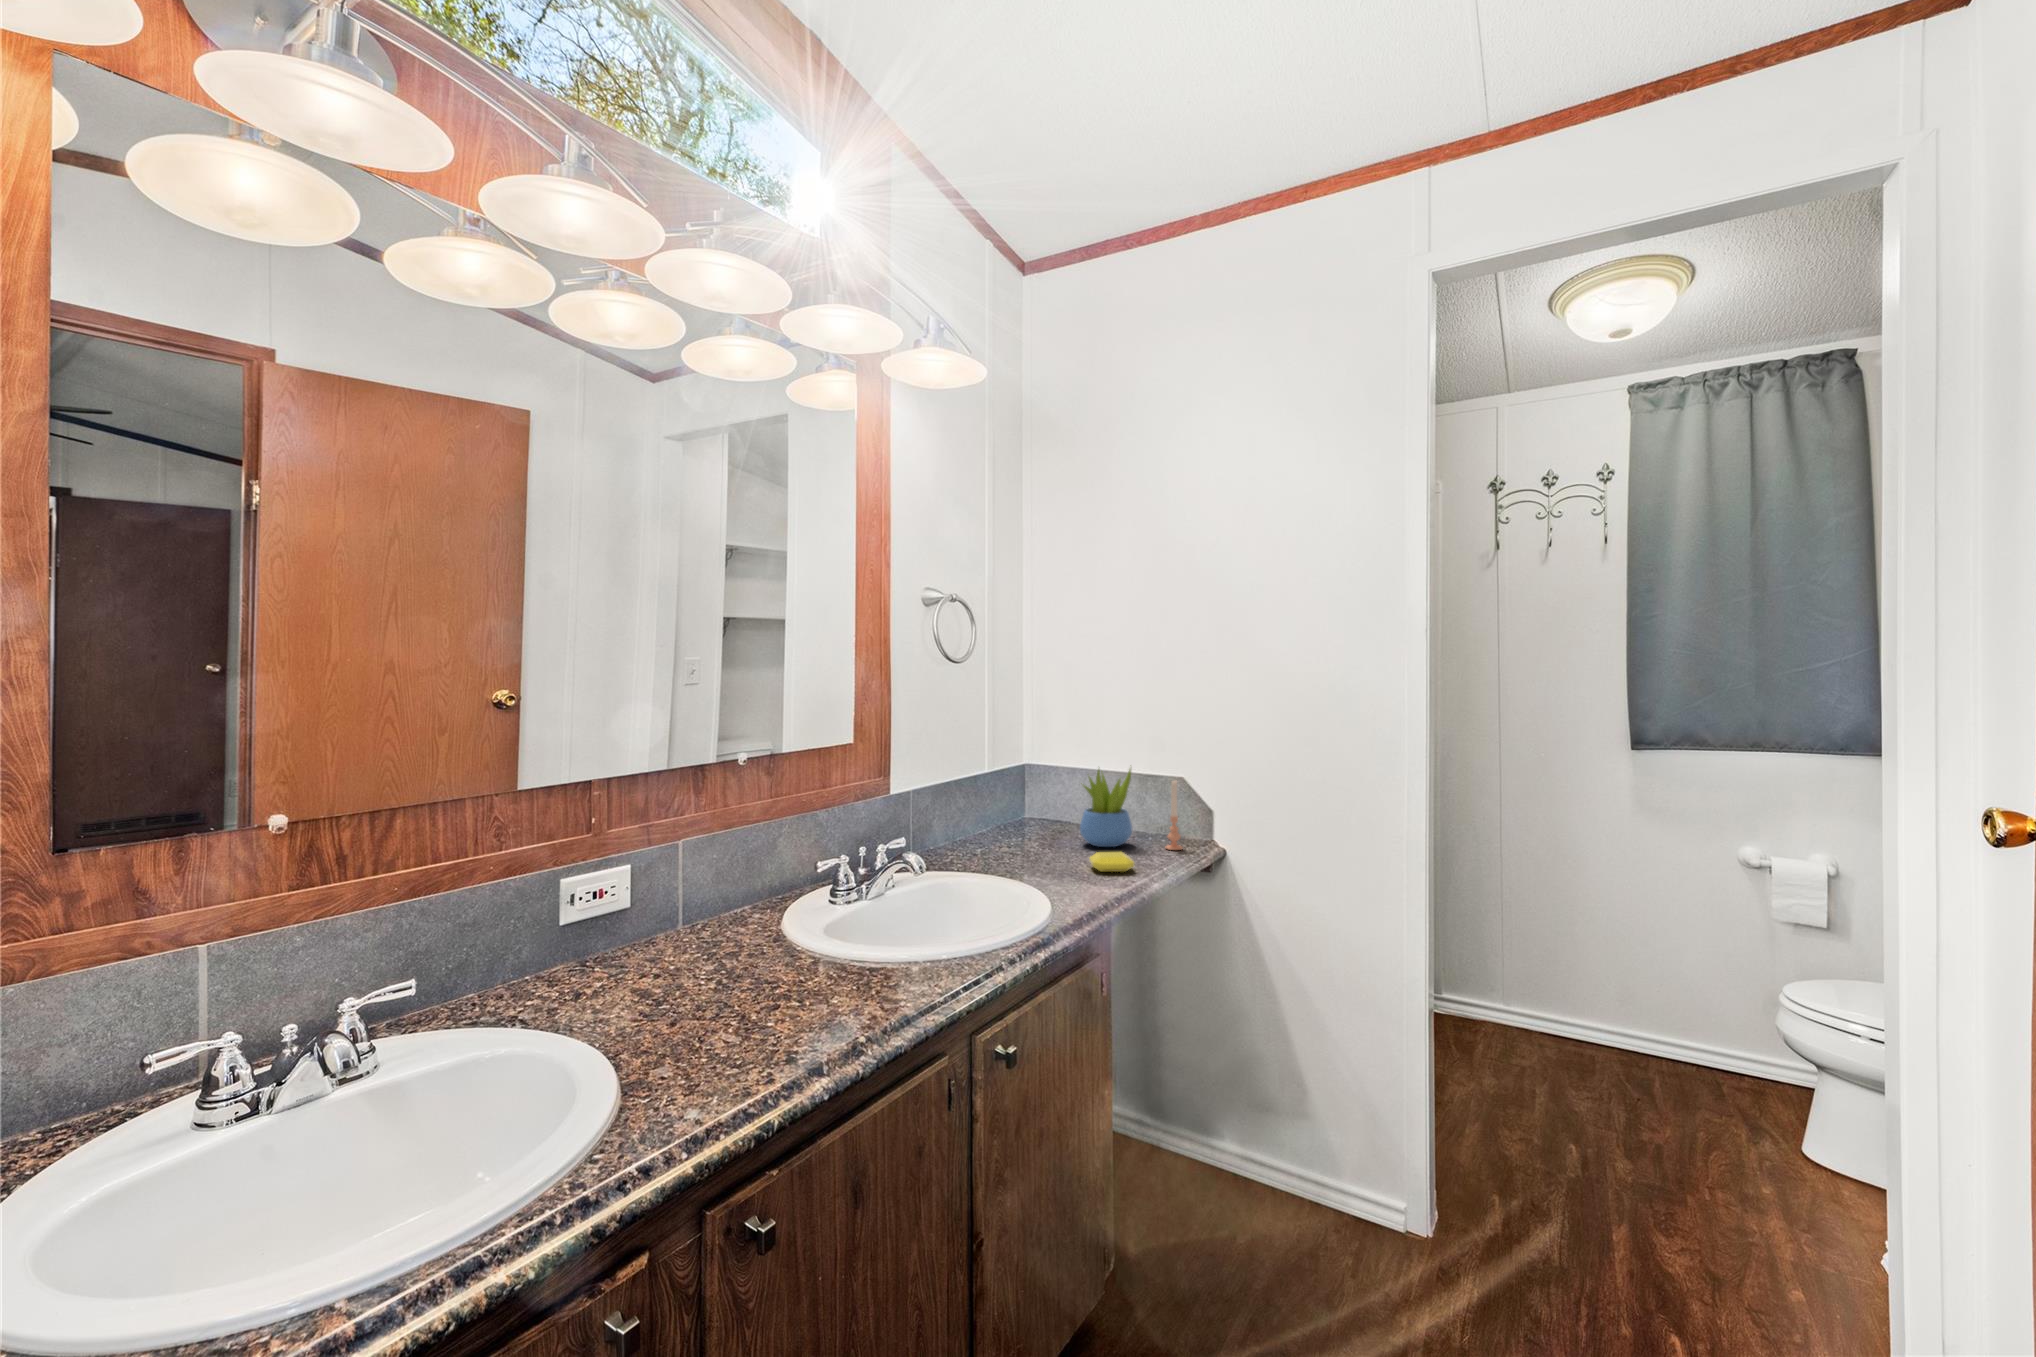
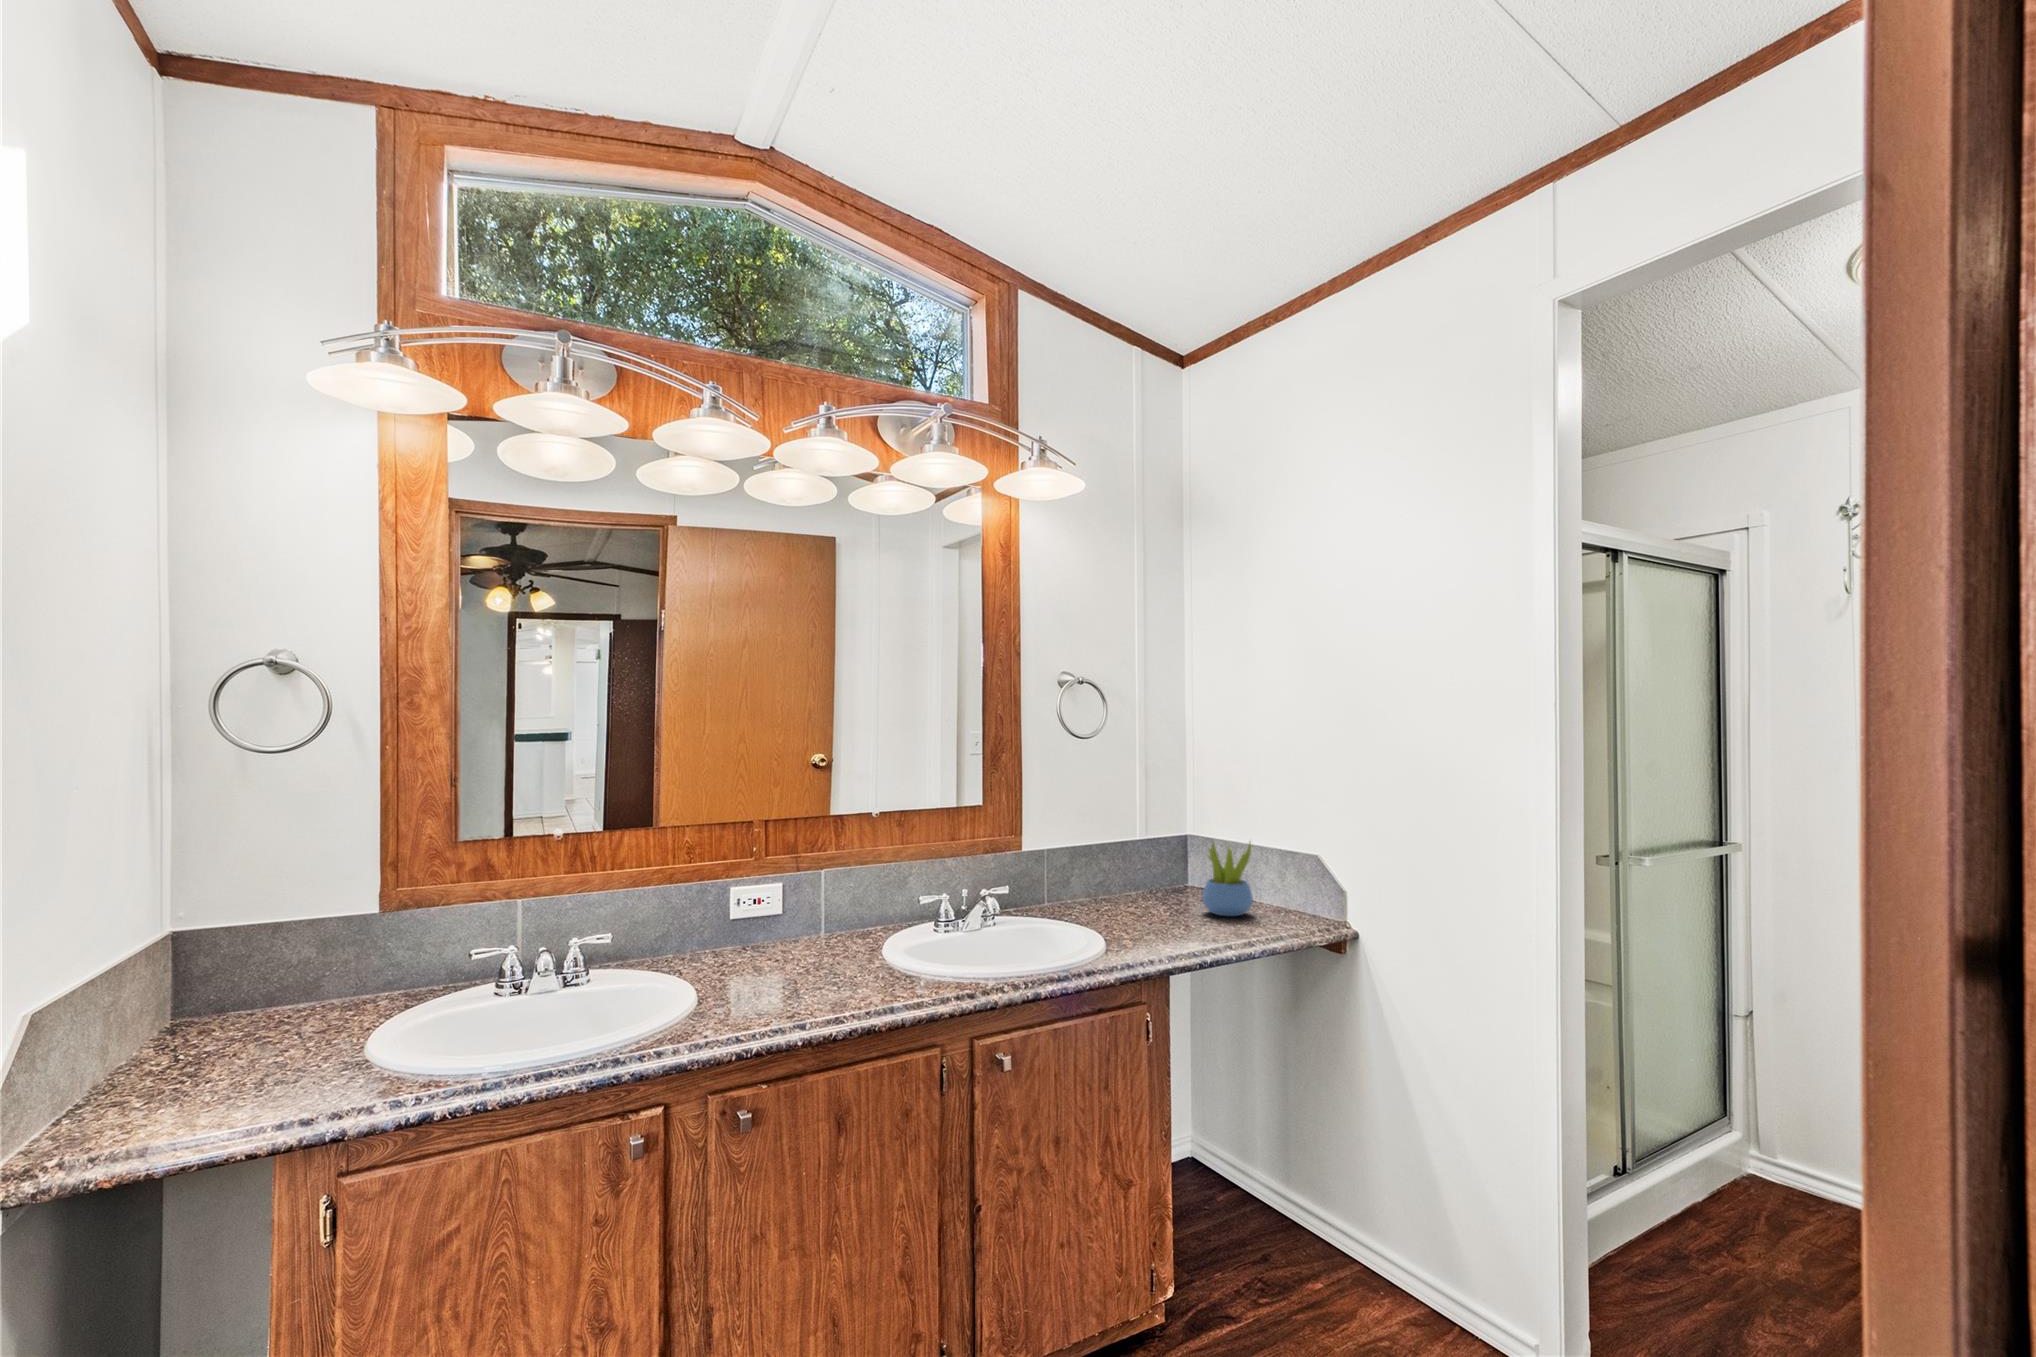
candle: present [1166,781,1182,850] -> none [1279,856,1296,925]
soap bar: present [1089,852,1134,872] -> none [1174,916,1216,936]

